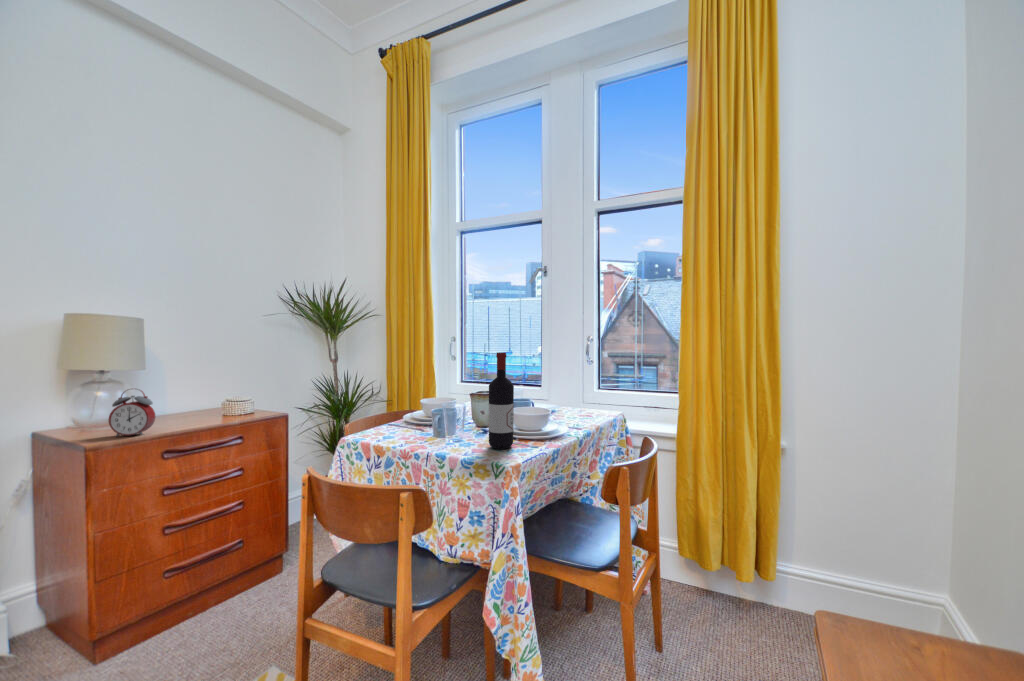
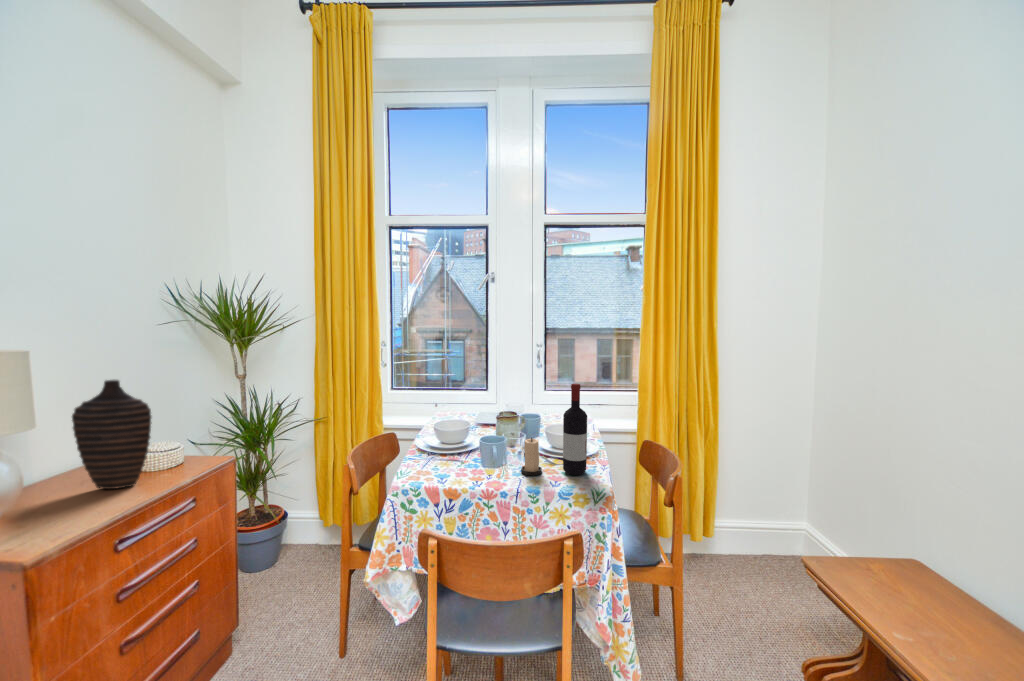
decorative vase: none [178,345,221,422] -> present [72,380,151,489]
alarm clock: present [108,389,155,436] -> none [10,460,82,536]
candle: none [452,406,473,445] -> present [521,438,542,476]

